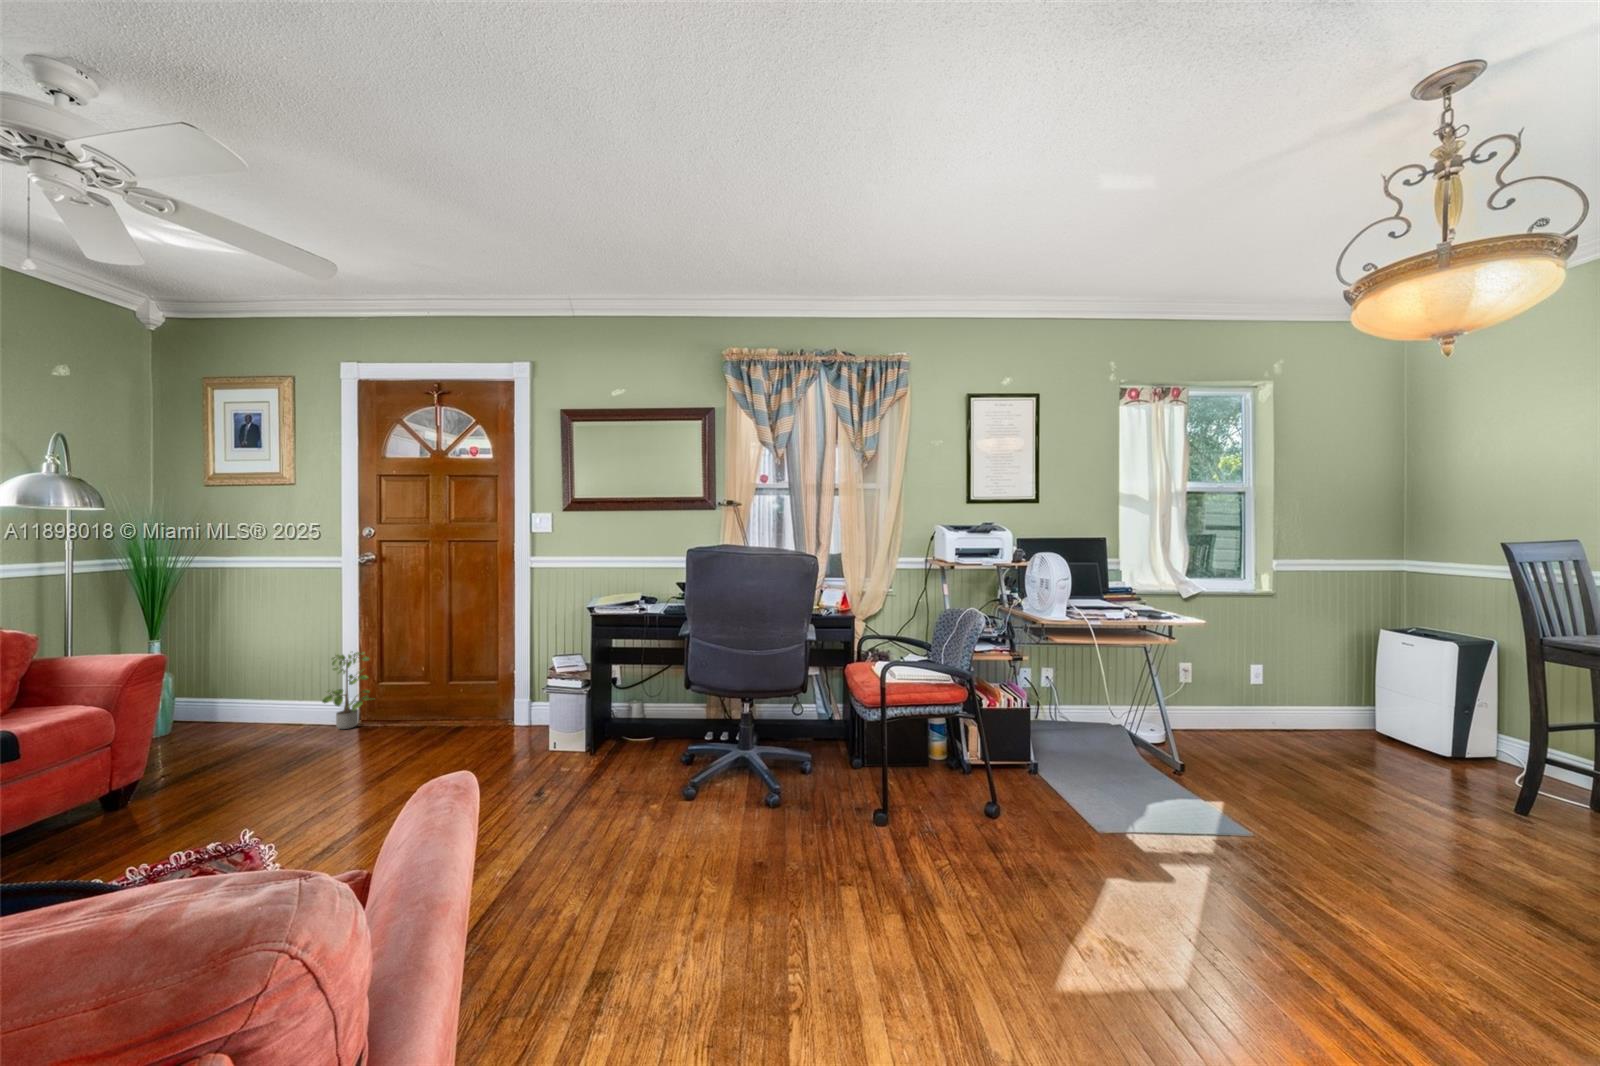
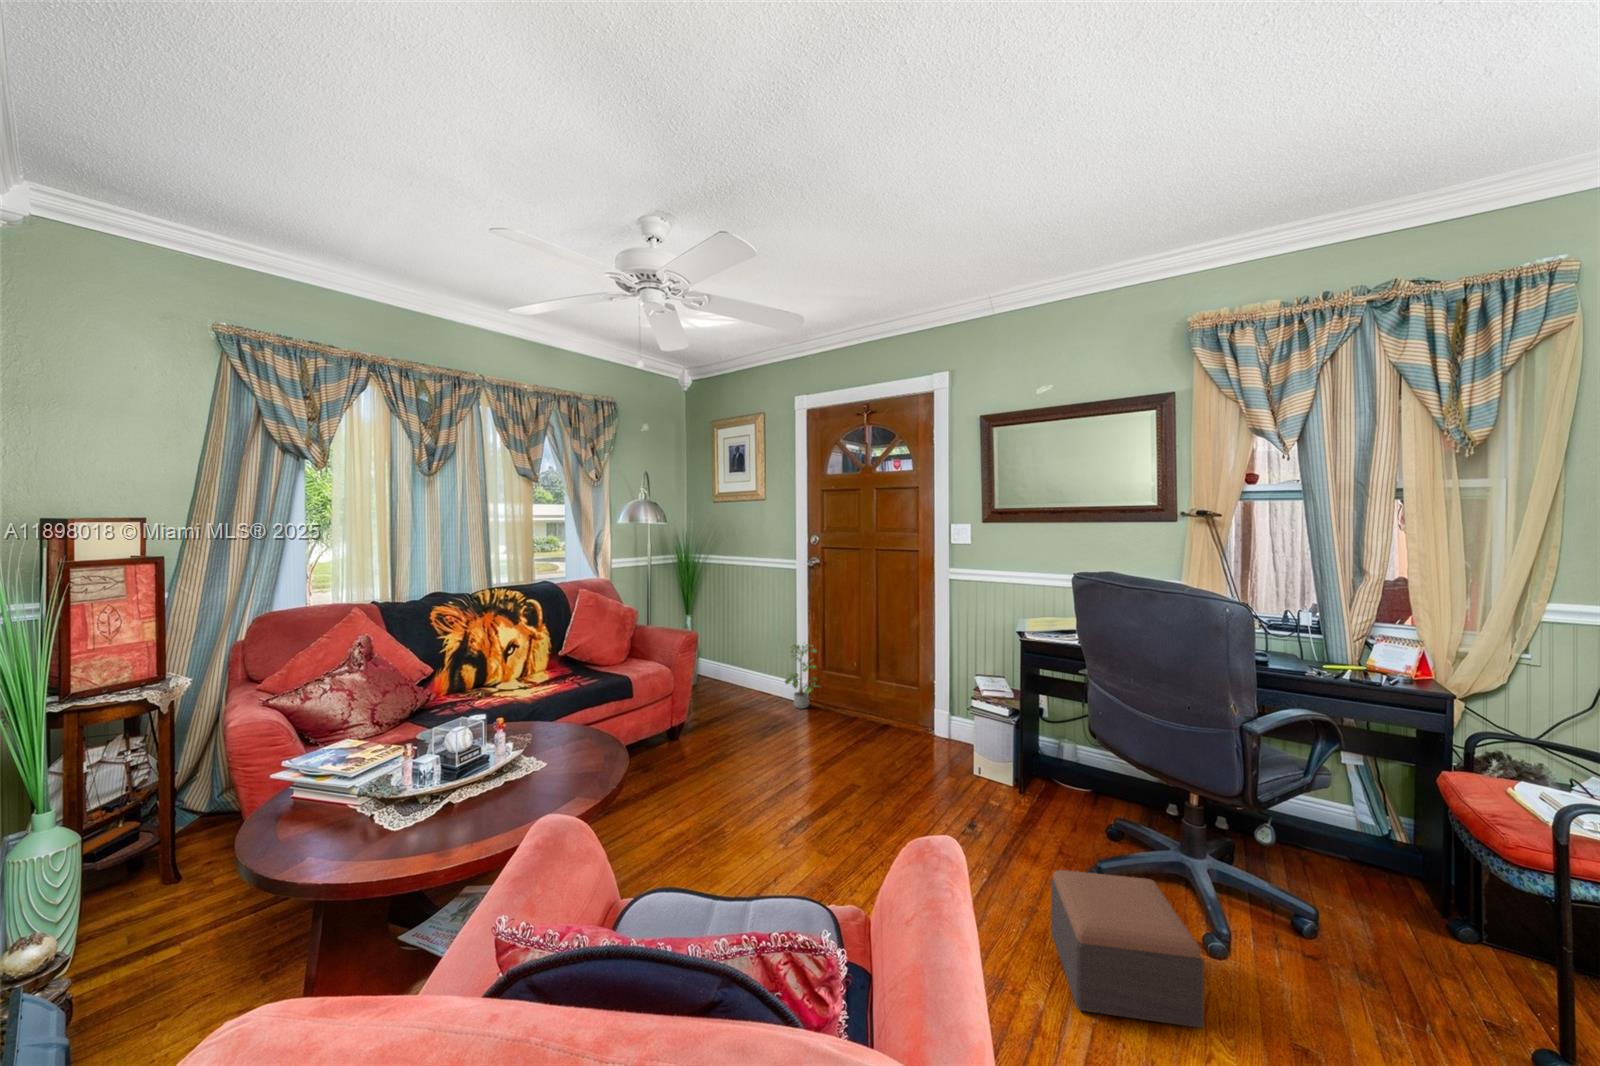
footstool: none [598,780,701,895] -> present [1051,870,1204,1028]

